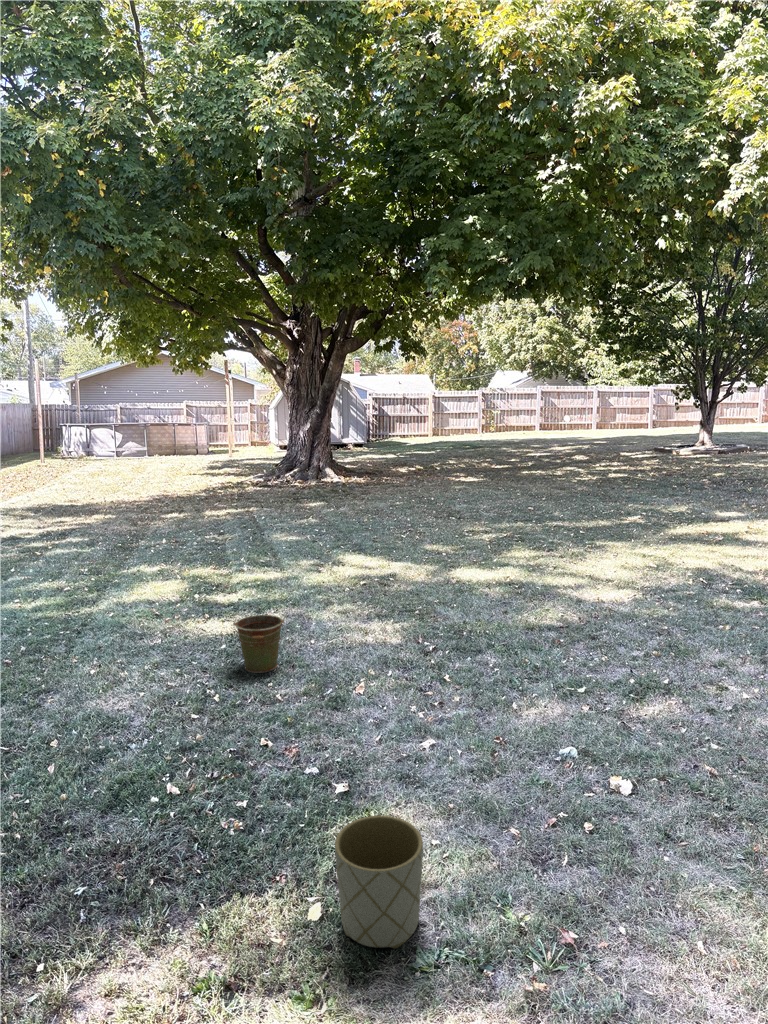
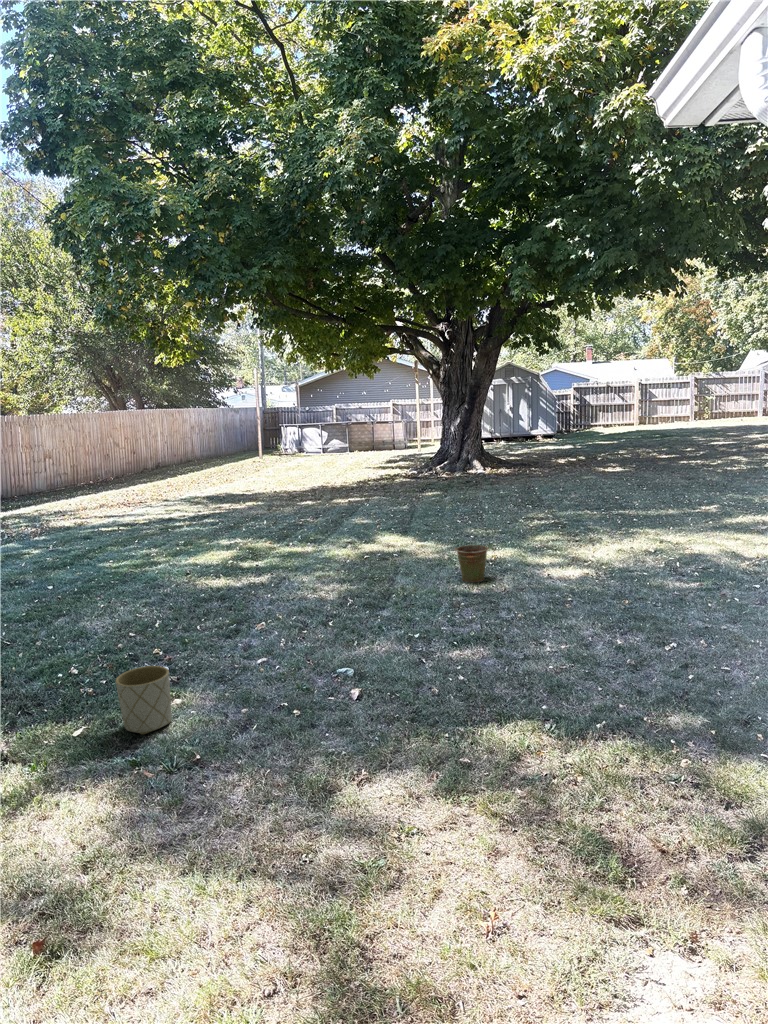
bucket: present [233,615,284,673] -> present [455,545,489,582]

